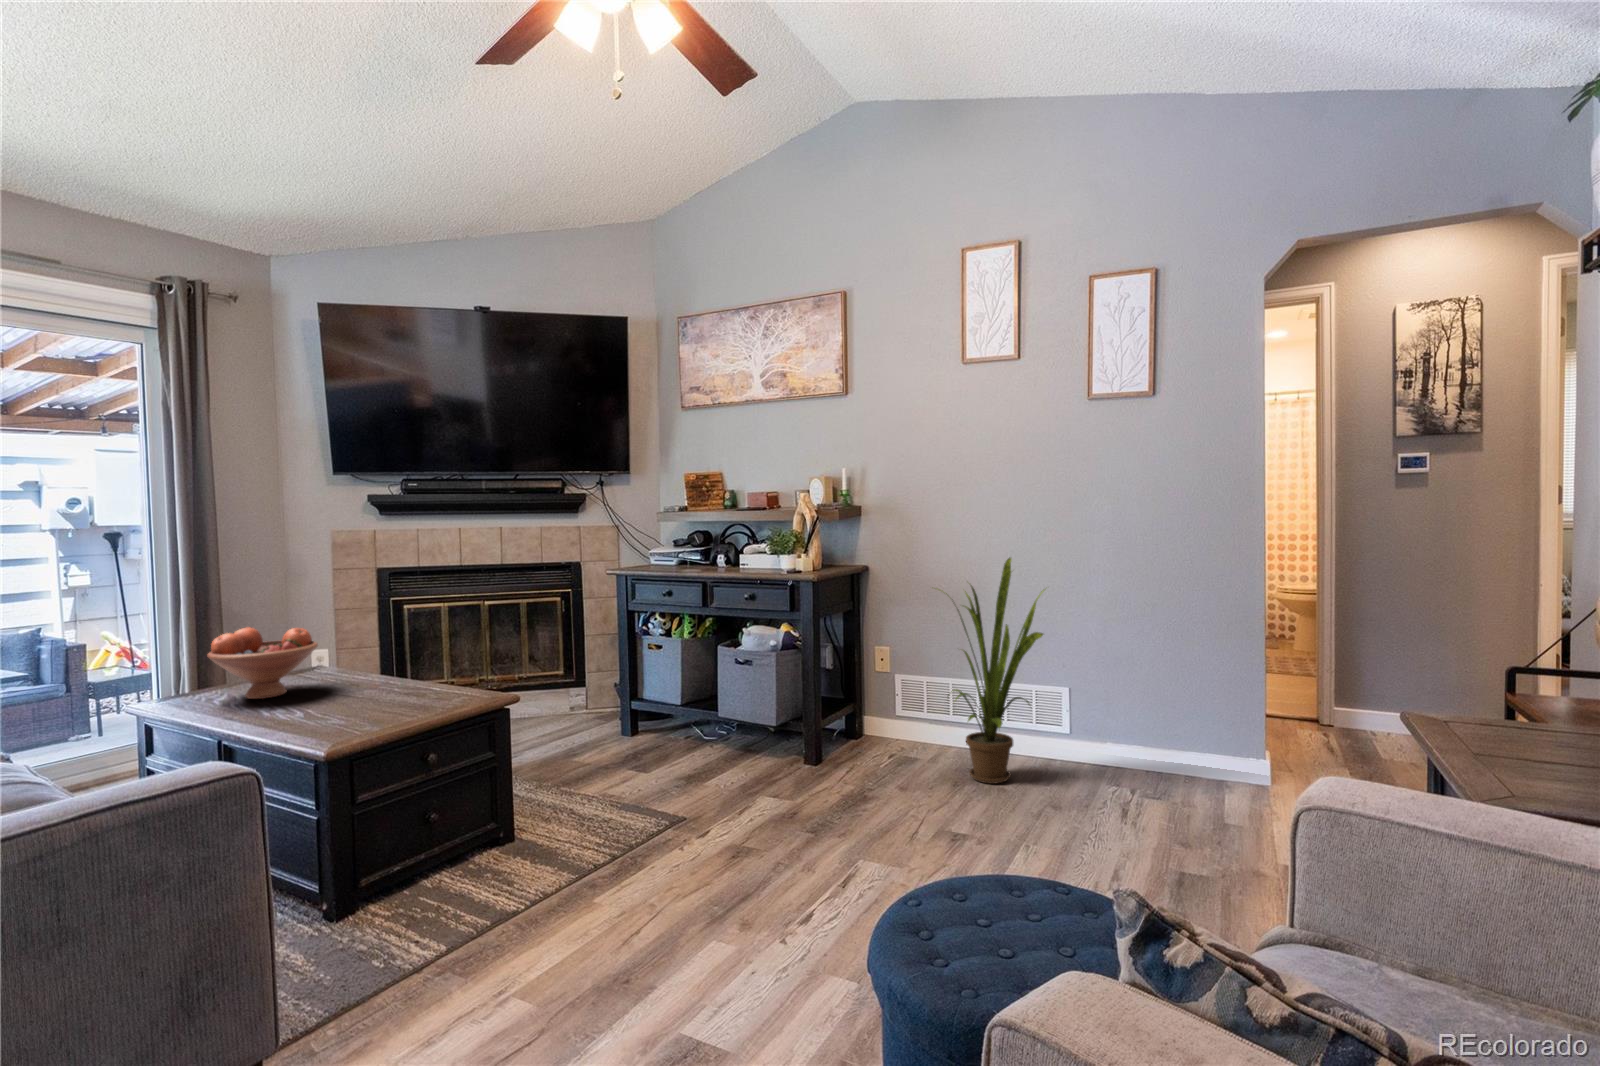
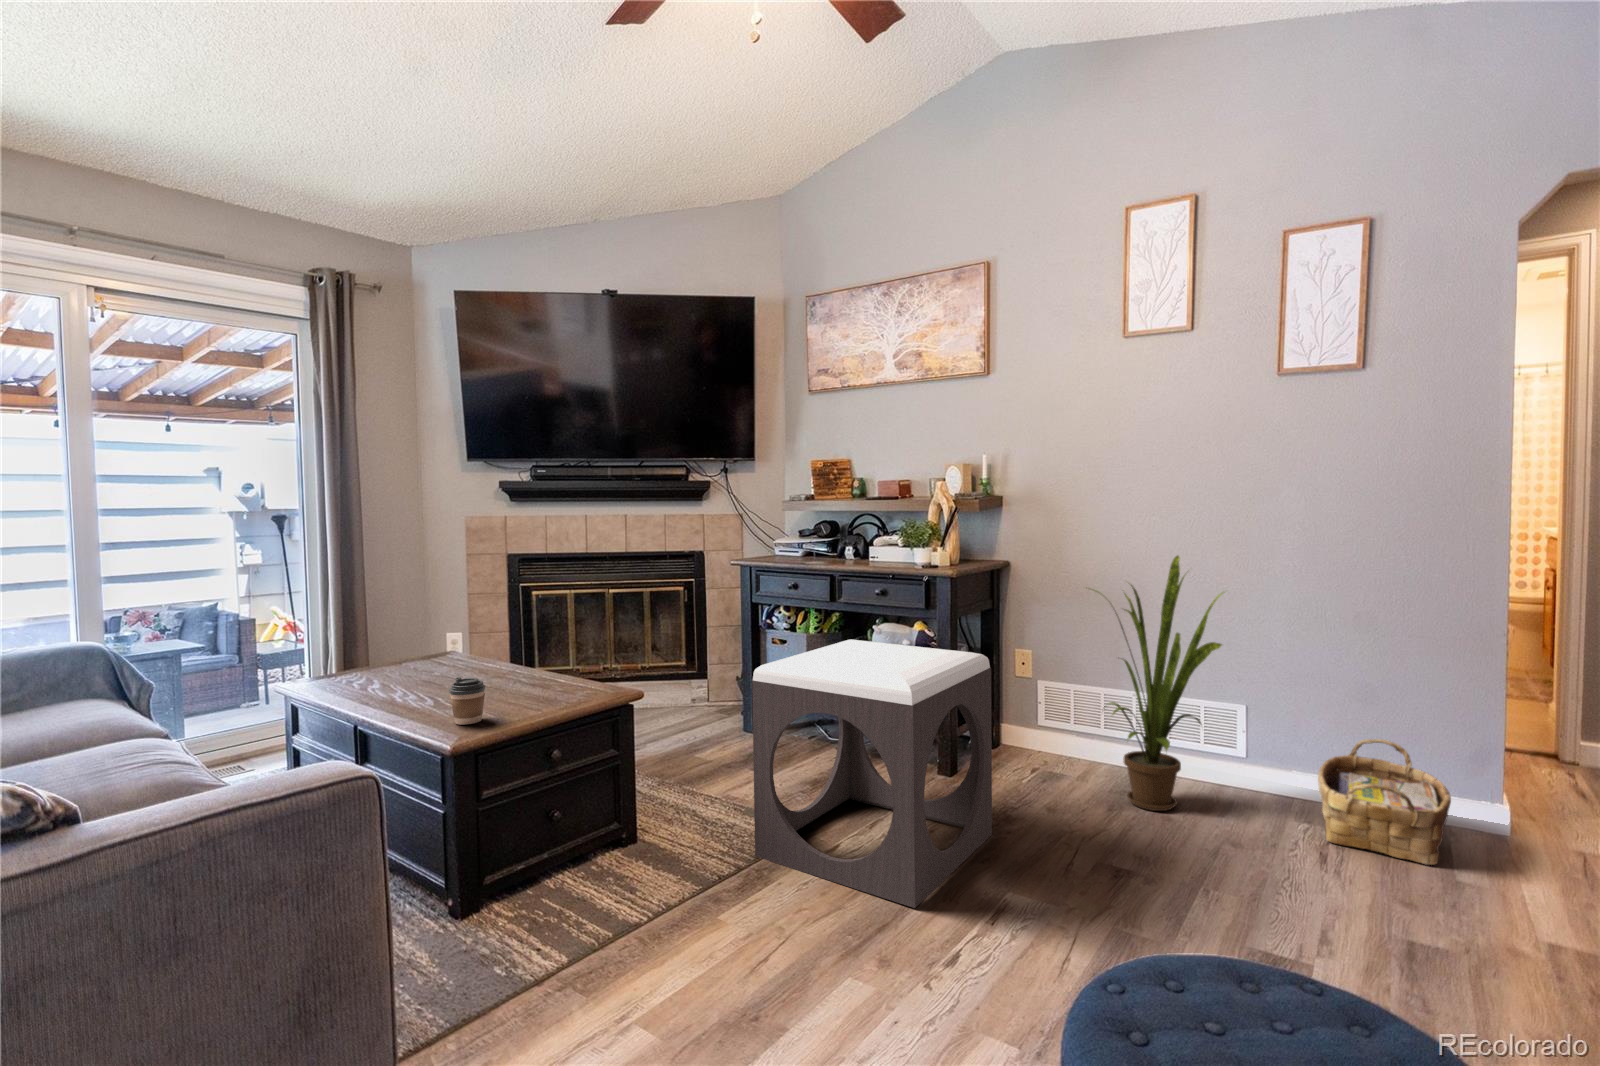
fruit bowl: present [208,627,318,699] -> none [349,612,451,684]
footstool: none [625,641,849,878] -> present [752,639,992,908]
coffee cup: none [321,687,359,733] -> present [449,677,486,725]
woven basket: none [1122,710,1222,811] -> present [1318,739,1451,865]

